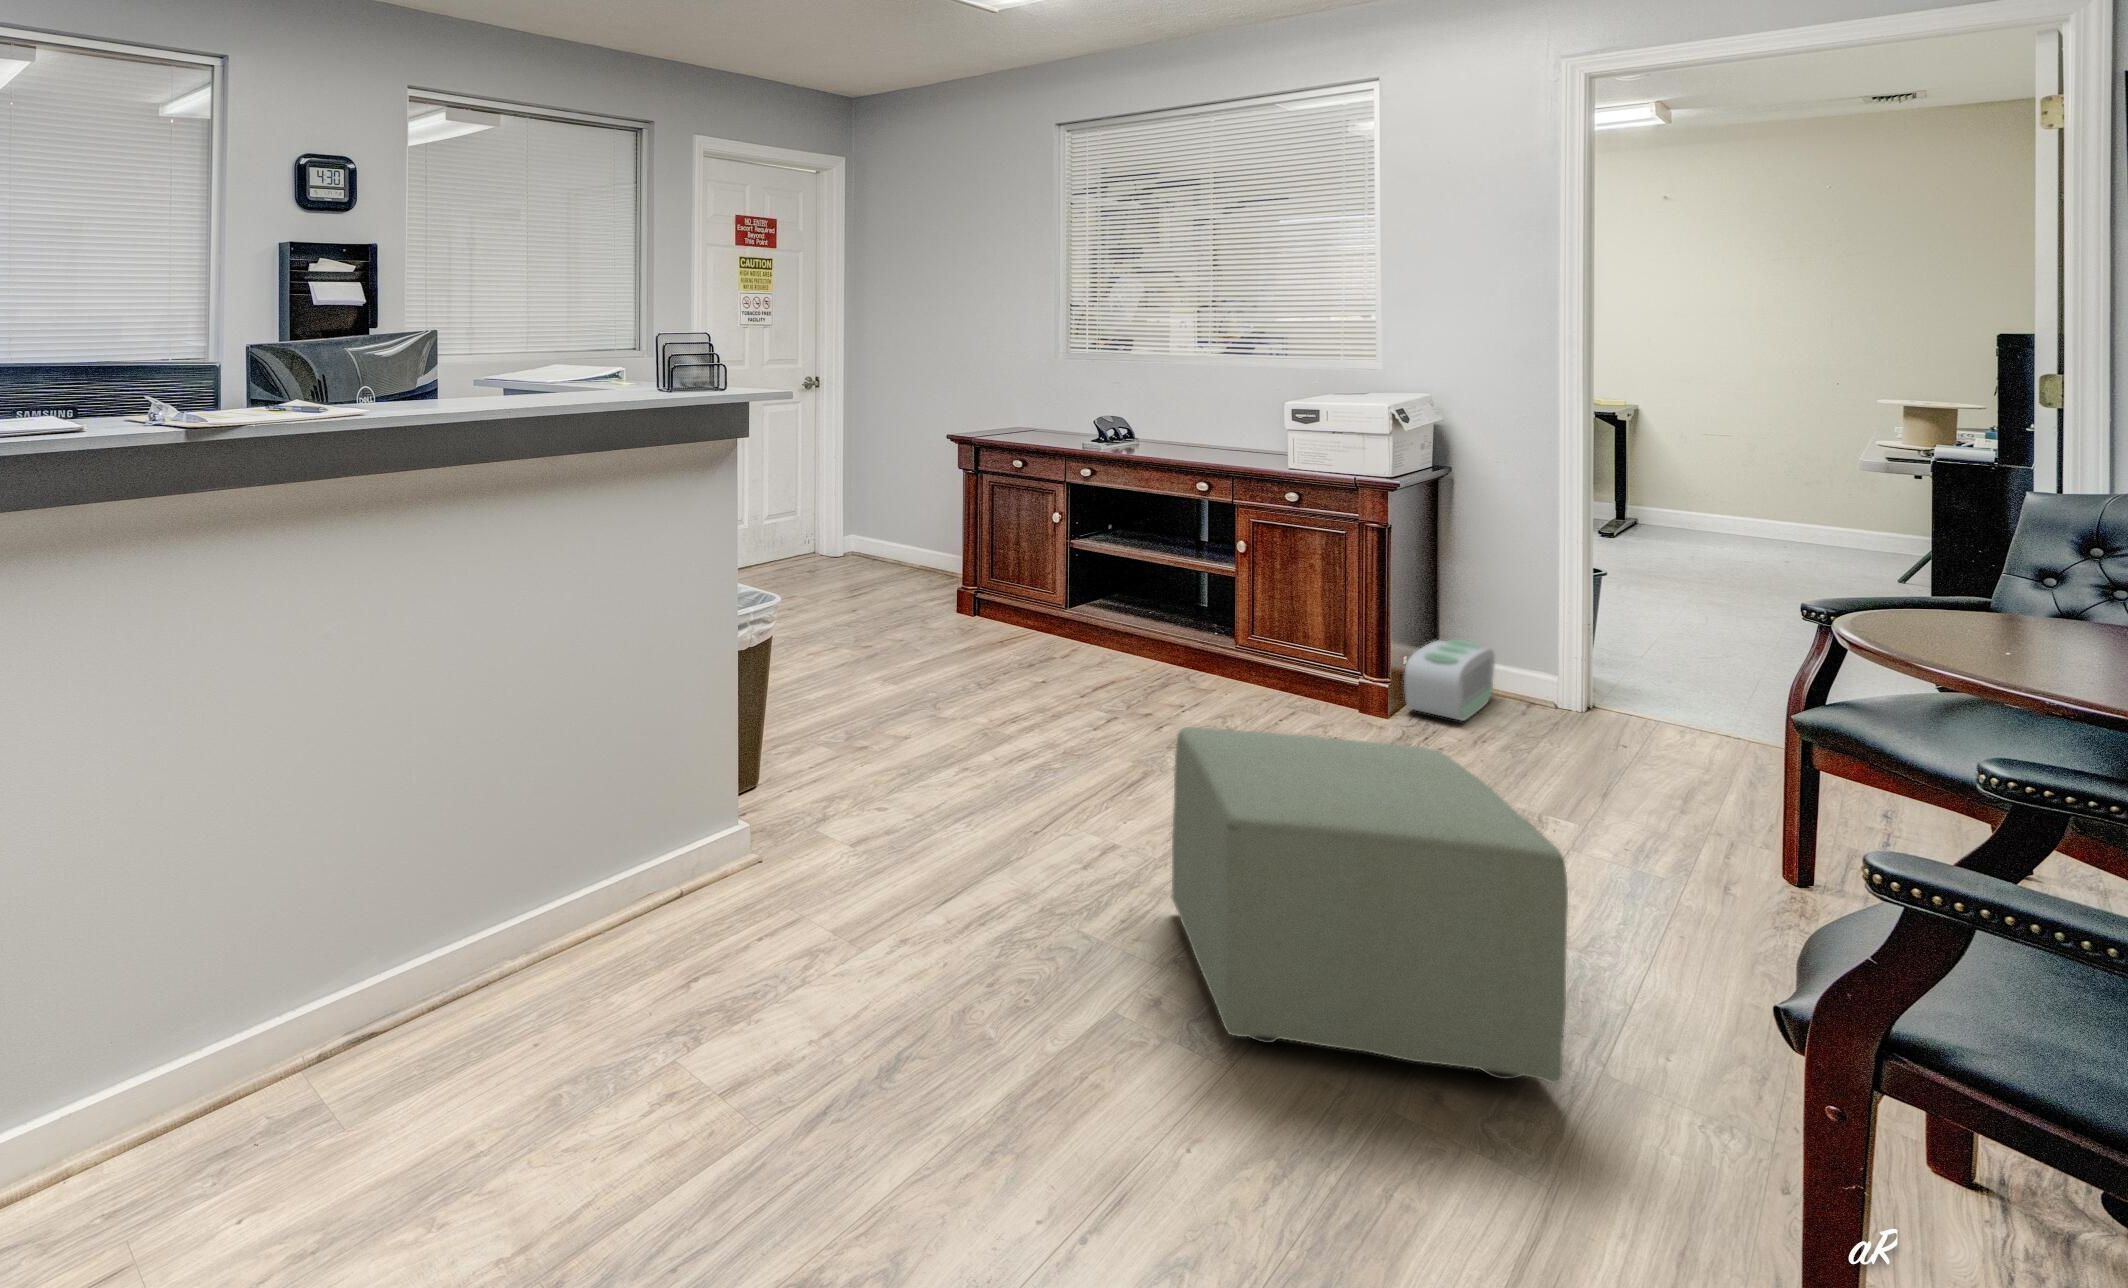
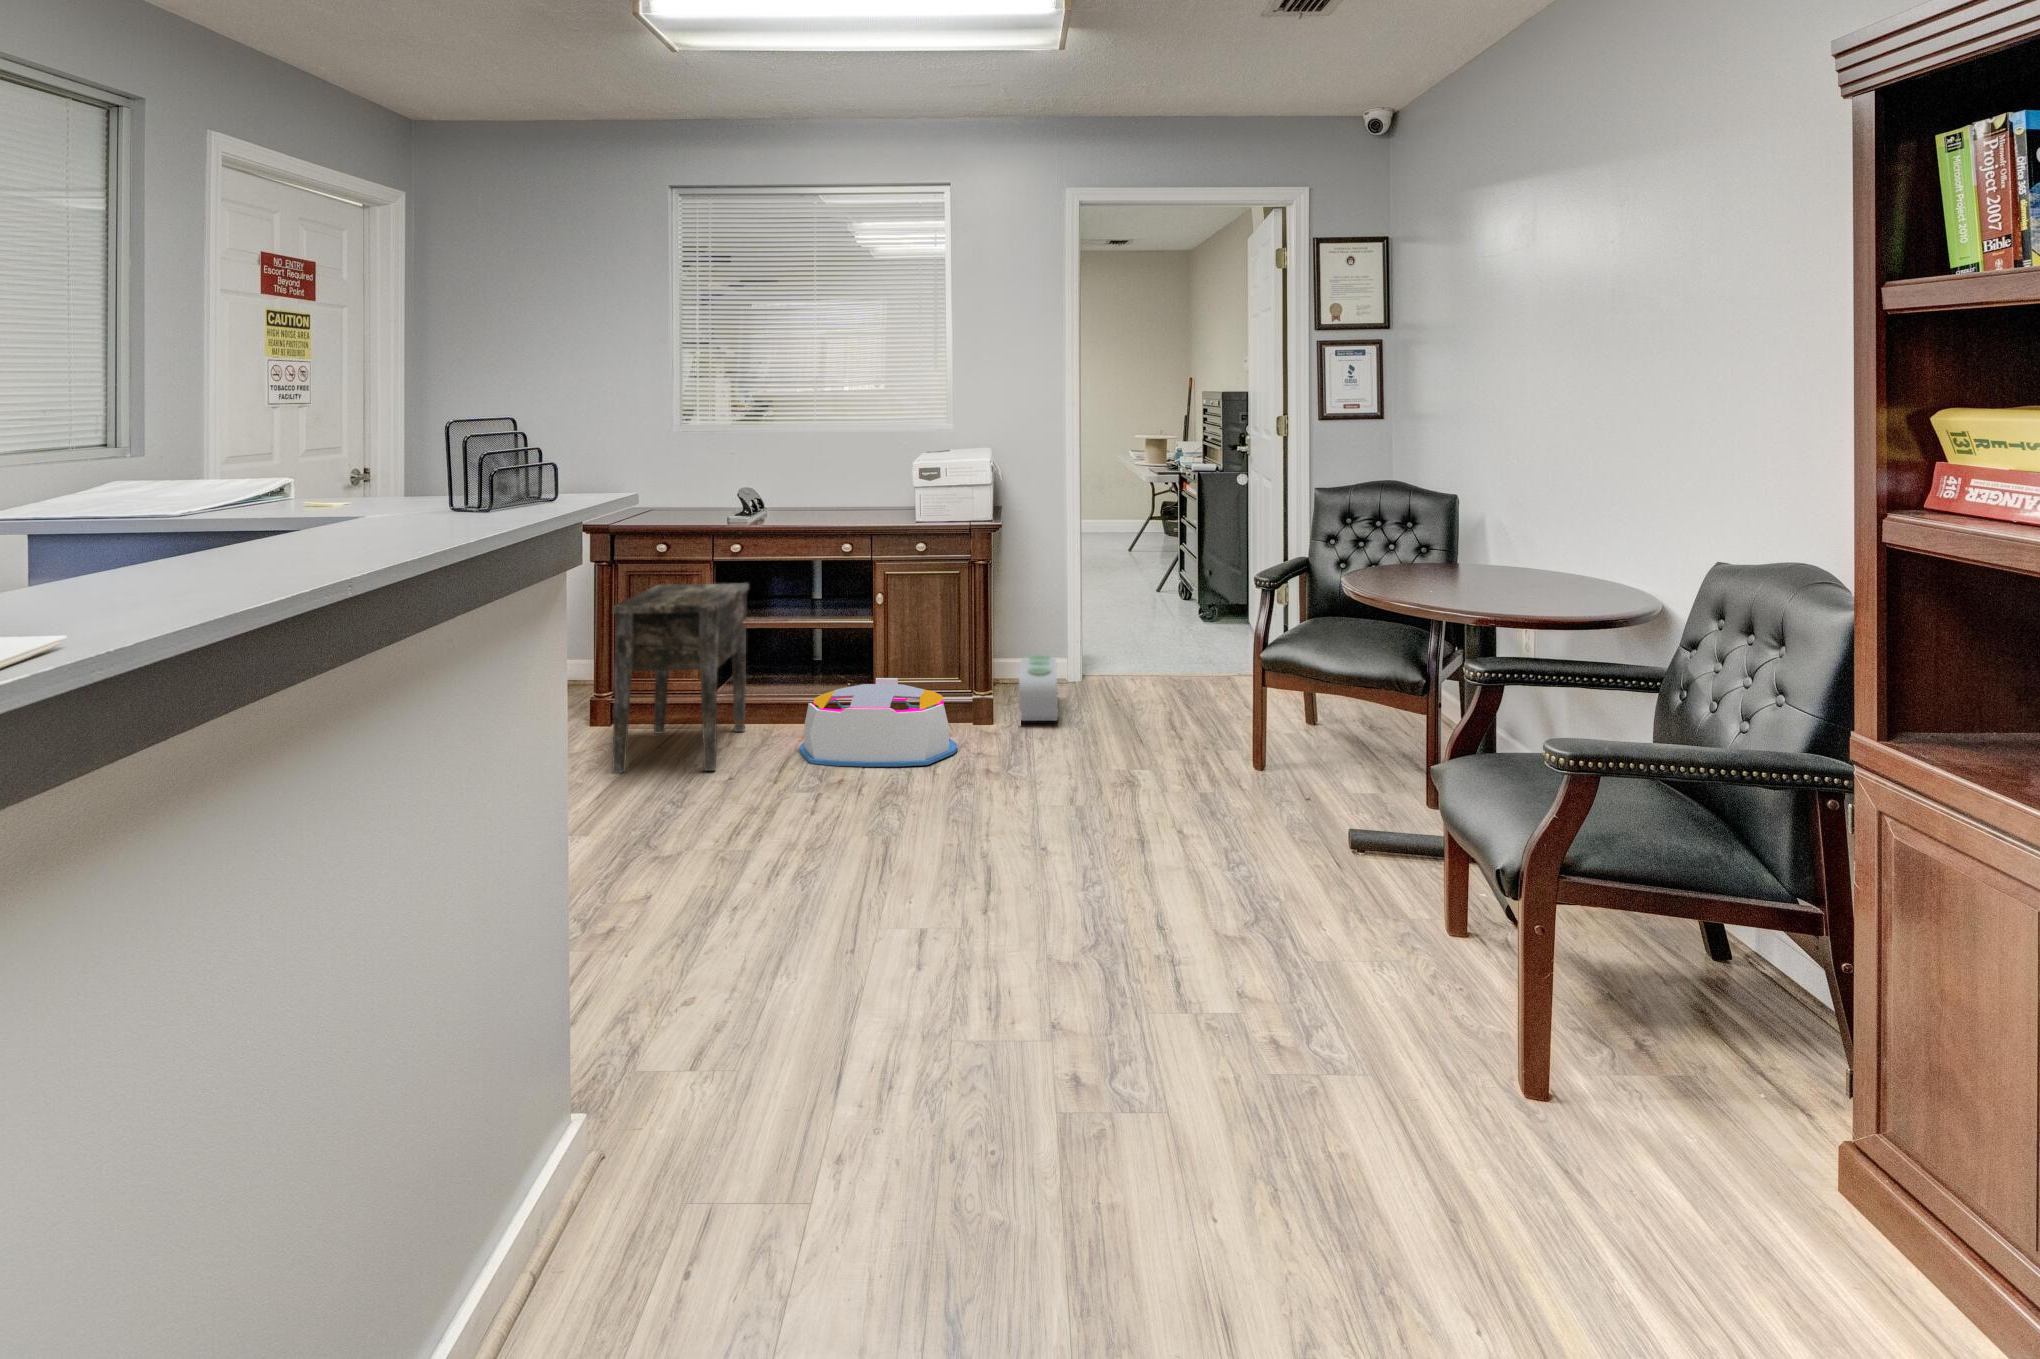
side table: none [949,500,1096,673] -> present [612,583,749,773]
storage bin: none [1126,625,1300,722] -> present [799,678,957,767]
ottoman: present [1171,727,1568,1083] -> none [1031,736,1386,1086]

